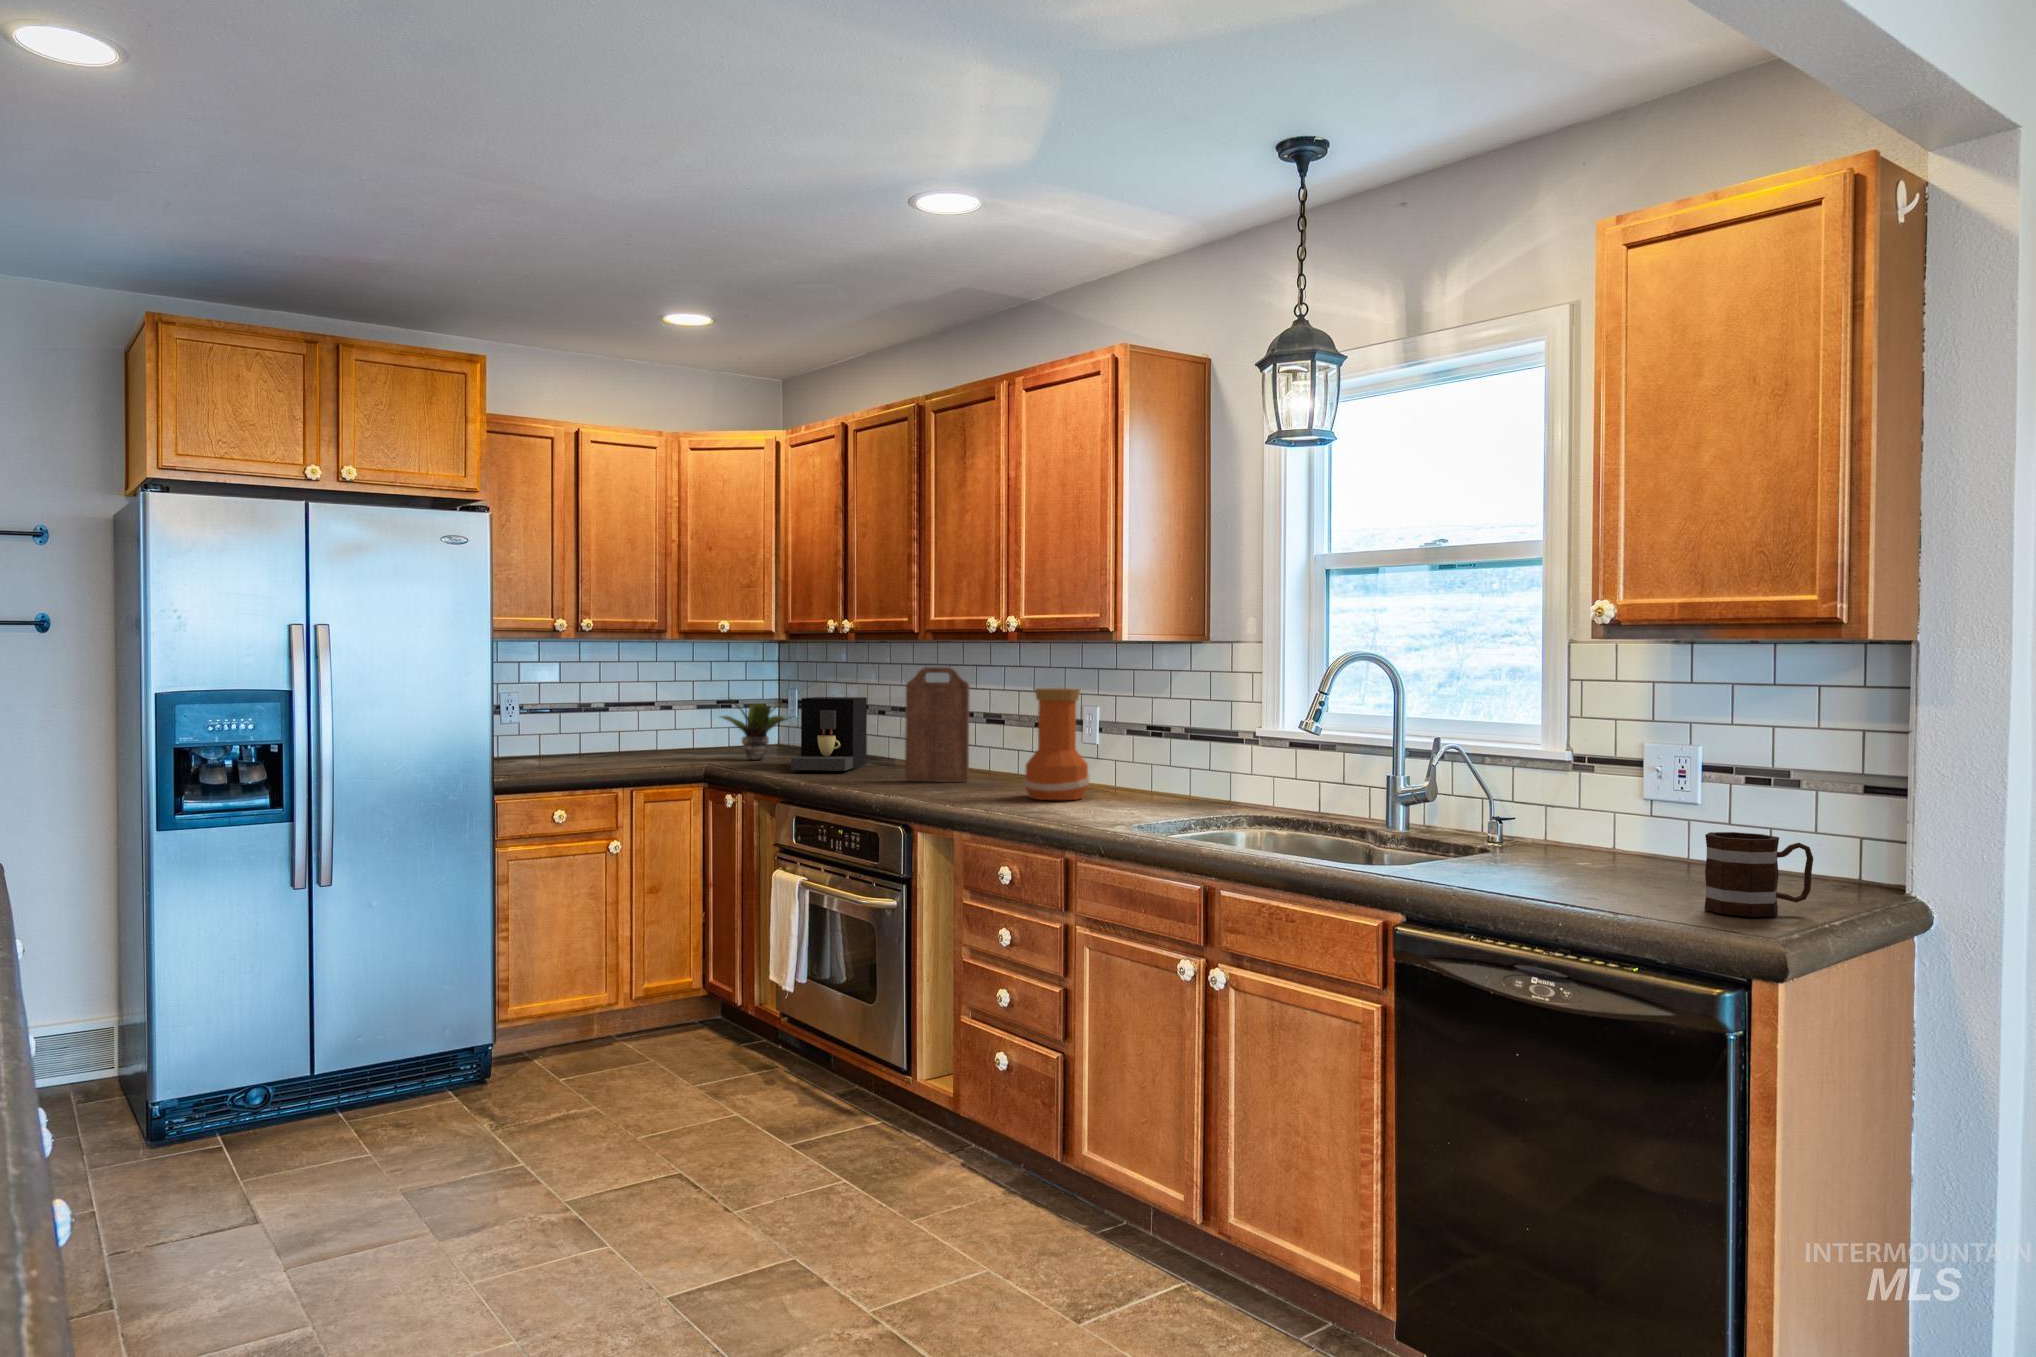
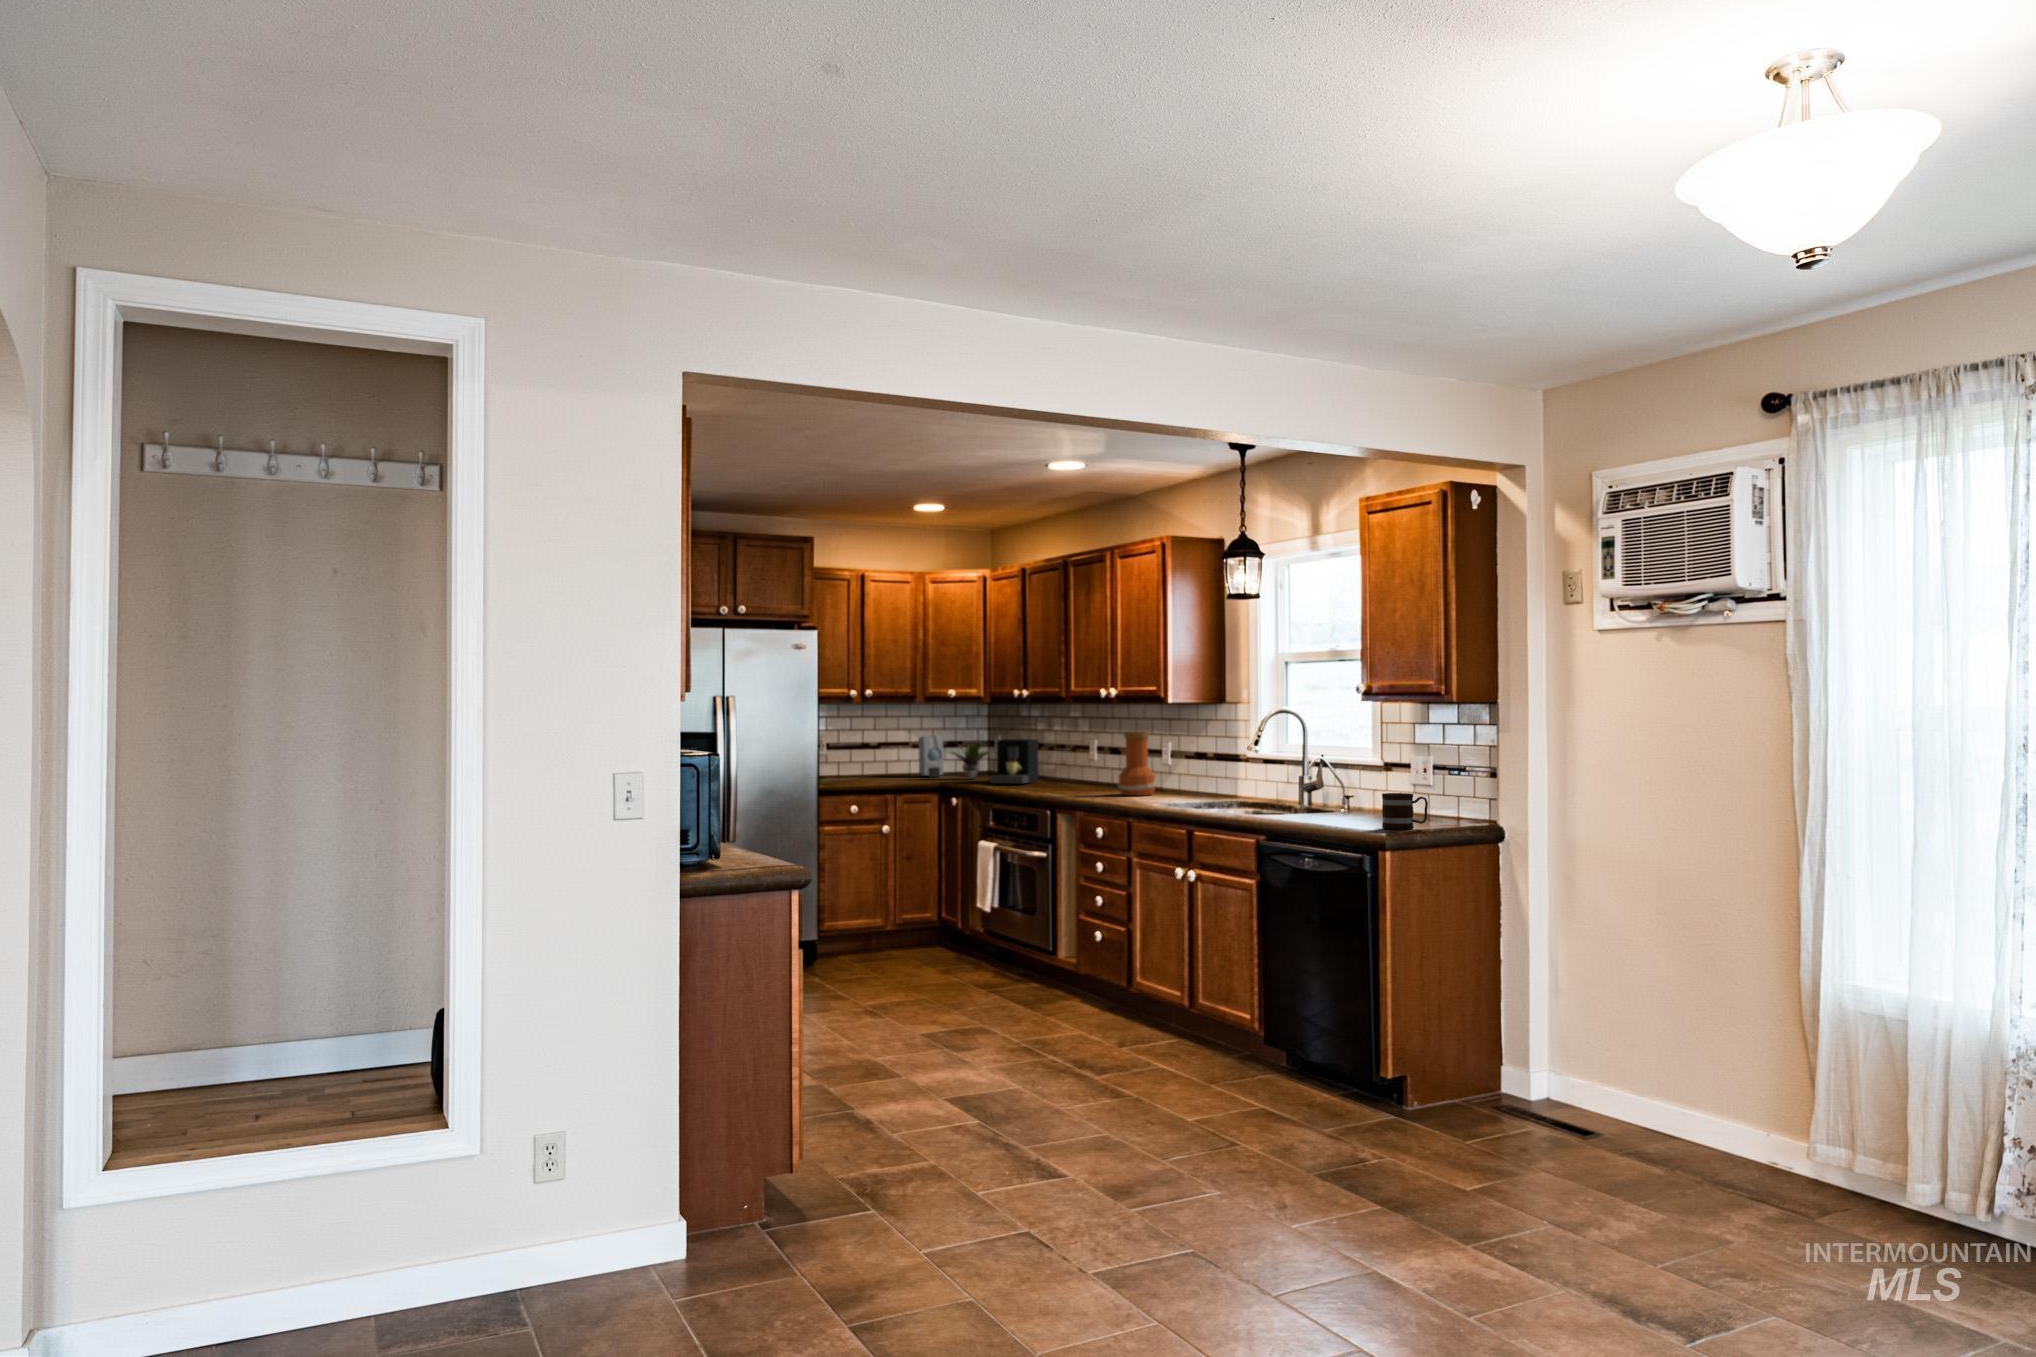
cutting board: present [905,667,970,782] -> none [1056,720,1094,789]
soap dispenser: none [671,689,711,755] -> present [919,735,944,777]

